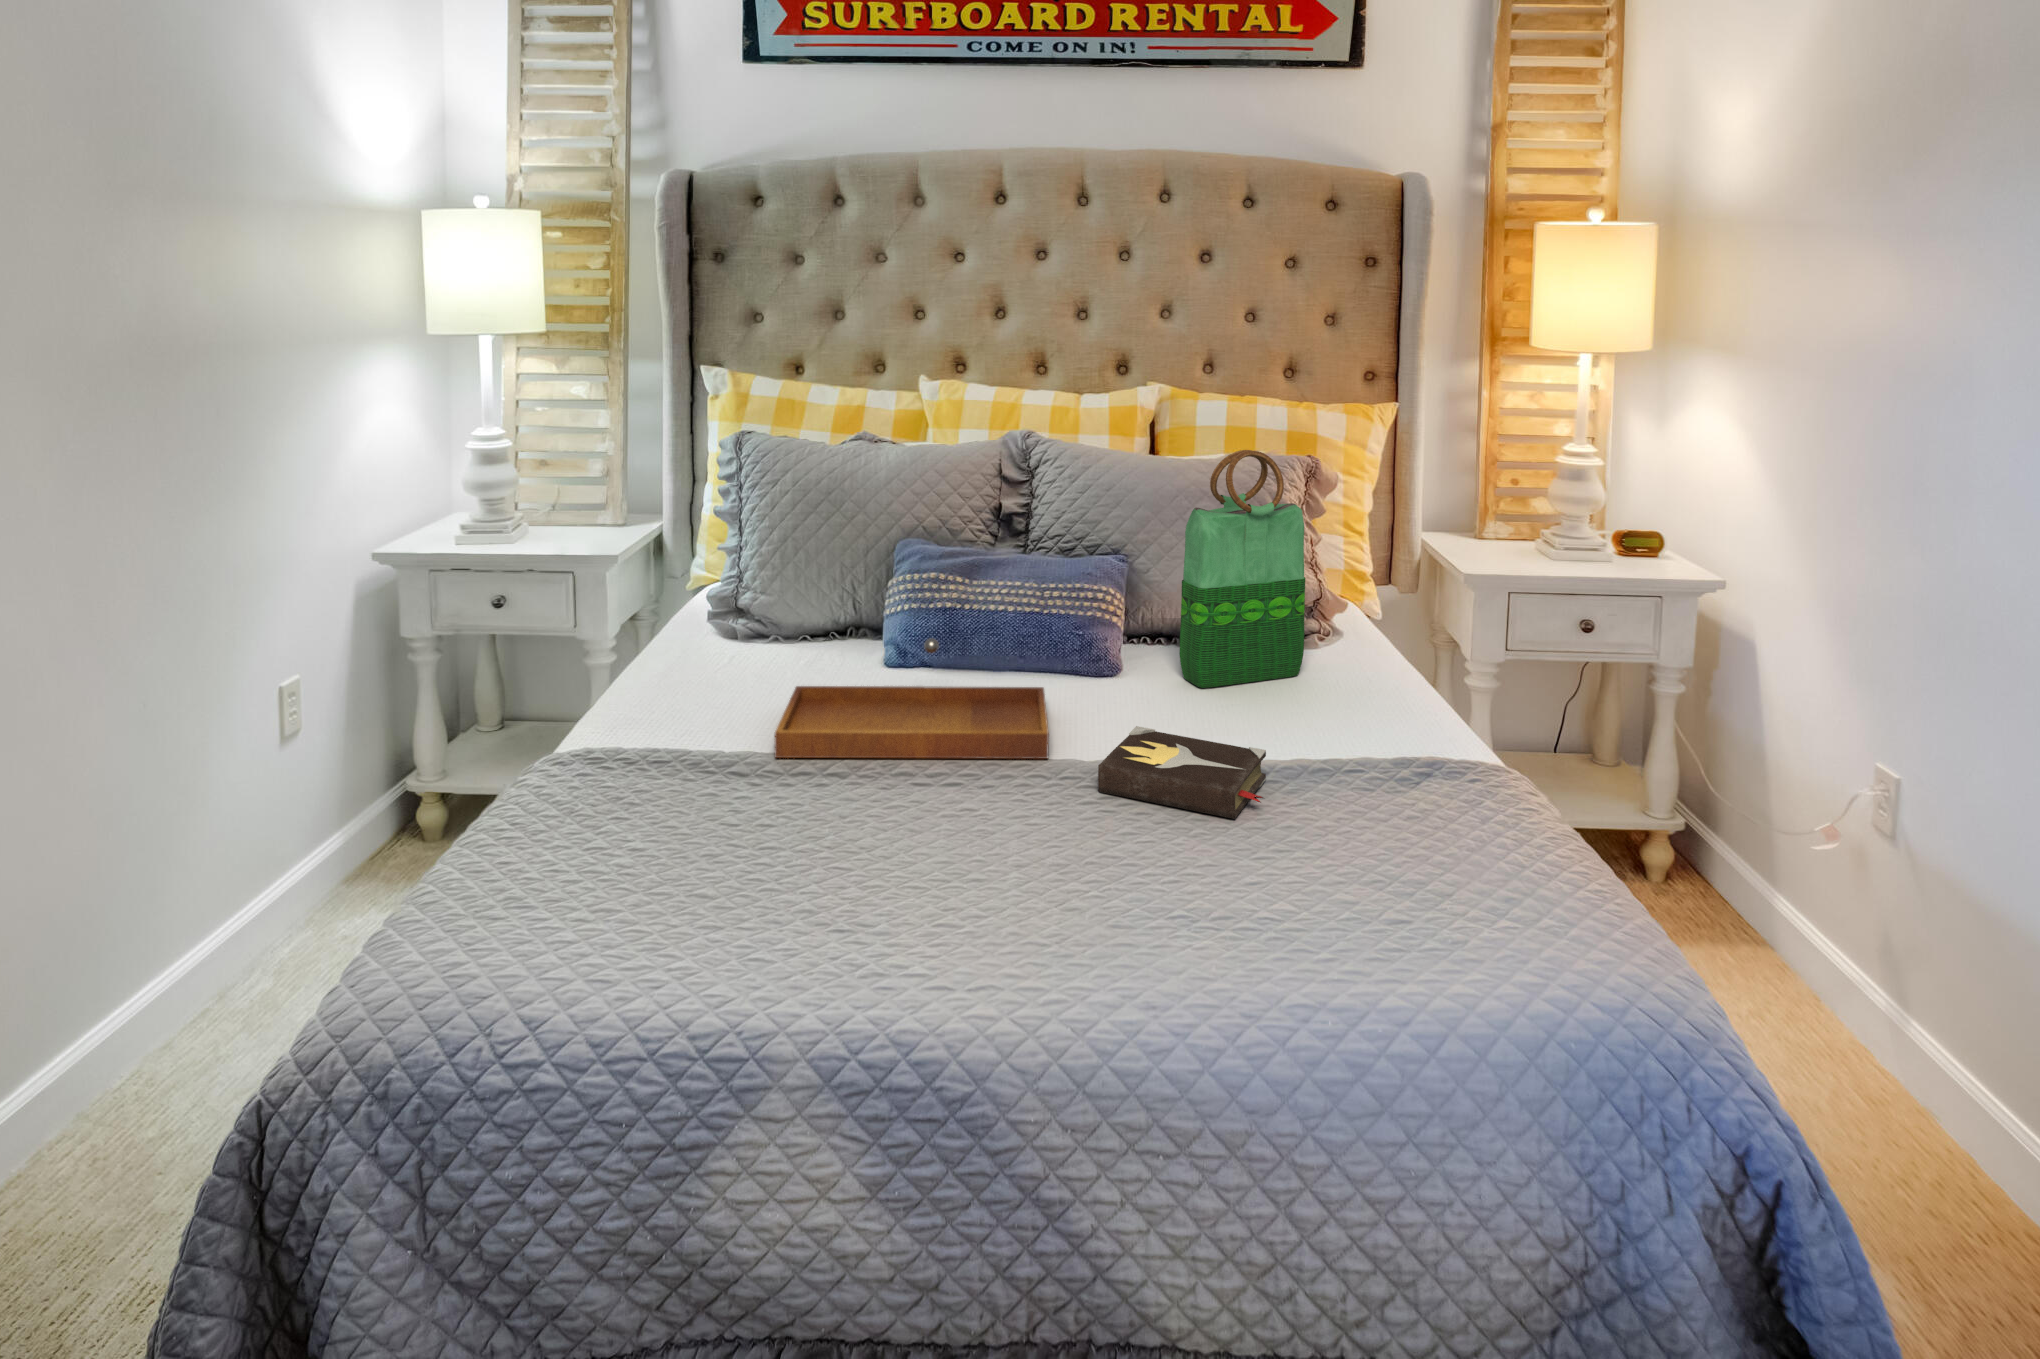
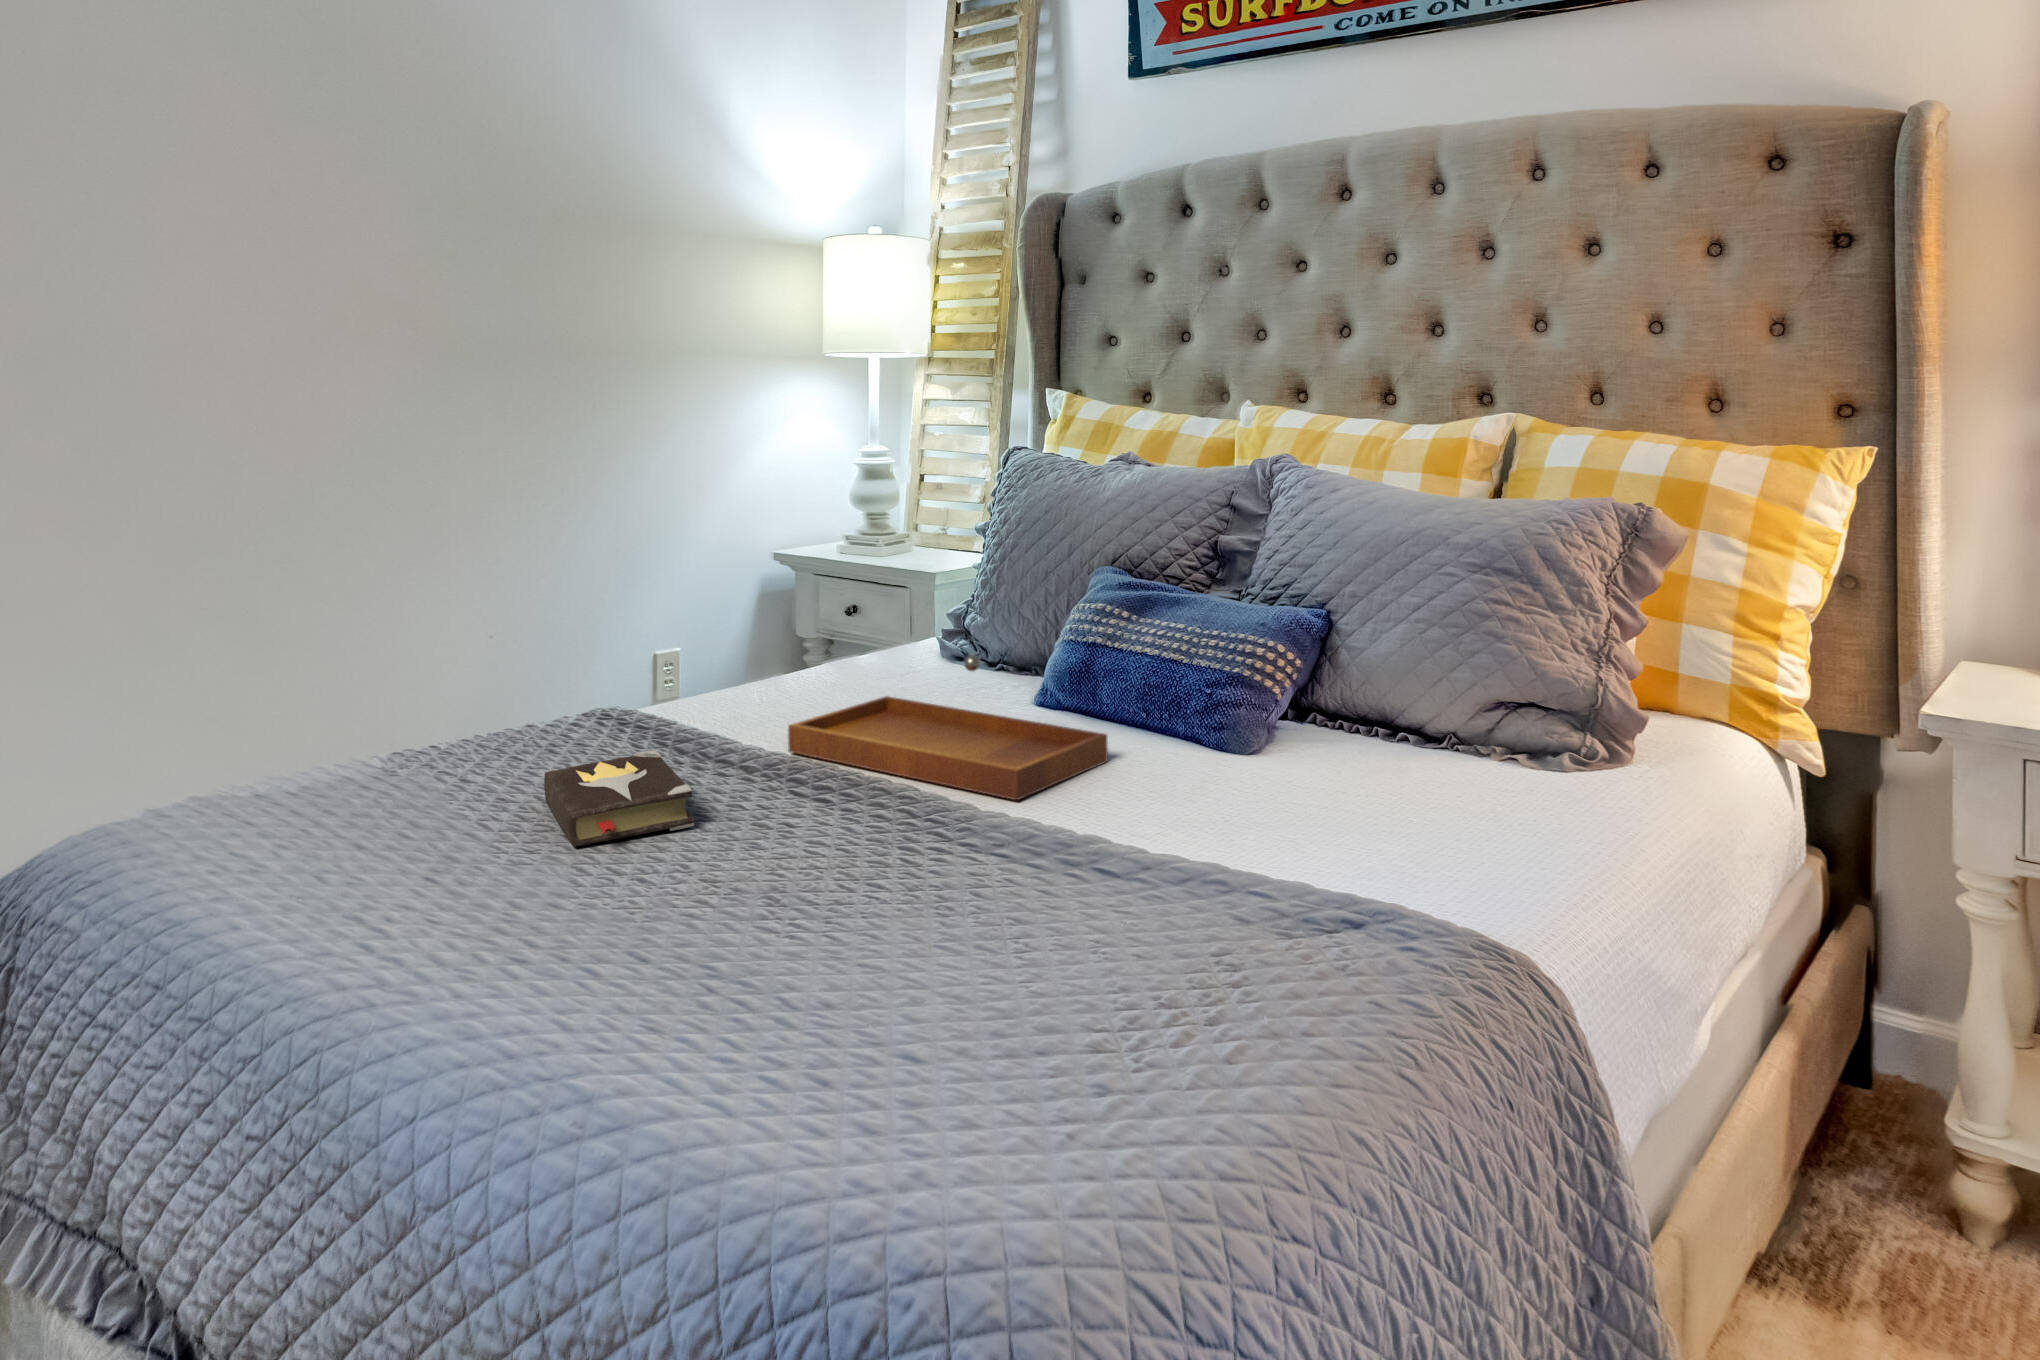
tote bag: present [1180,450,1306,688] -> none [1312,467,1485,783]
hardback book: present [1098,726,1266,819] -> present [544,750,694,847]

